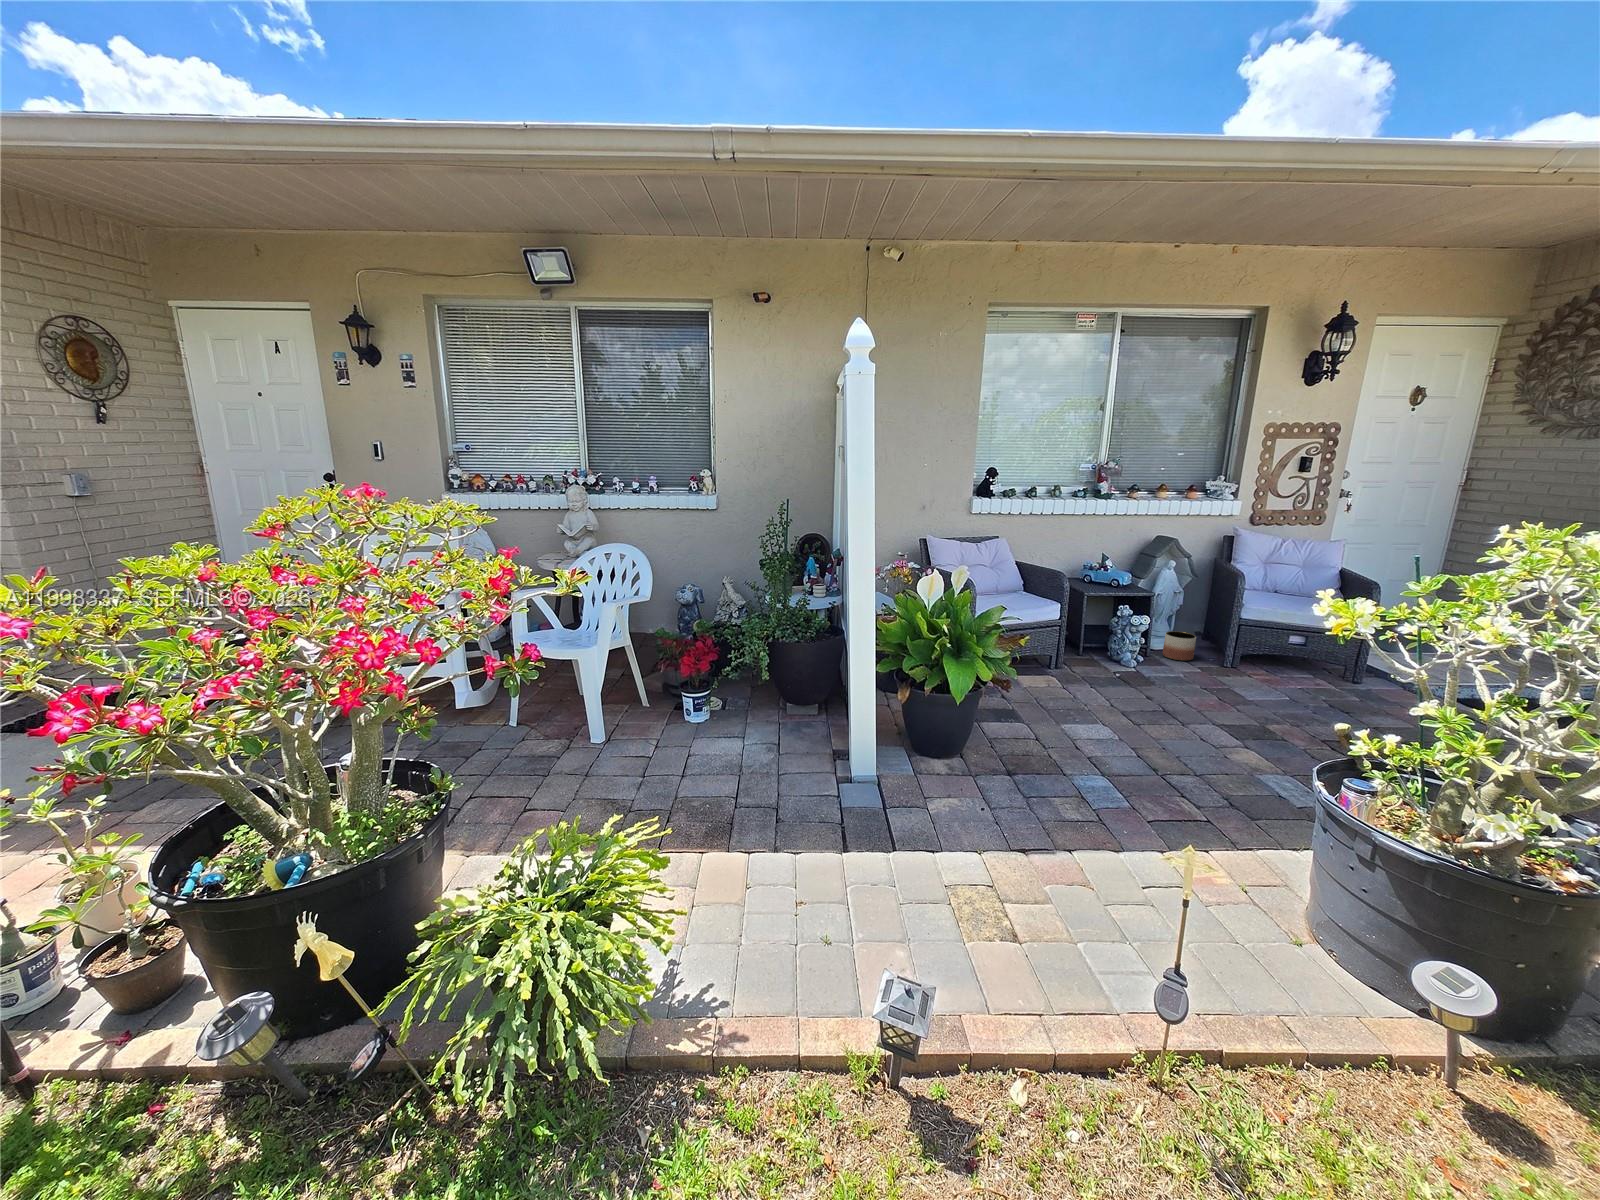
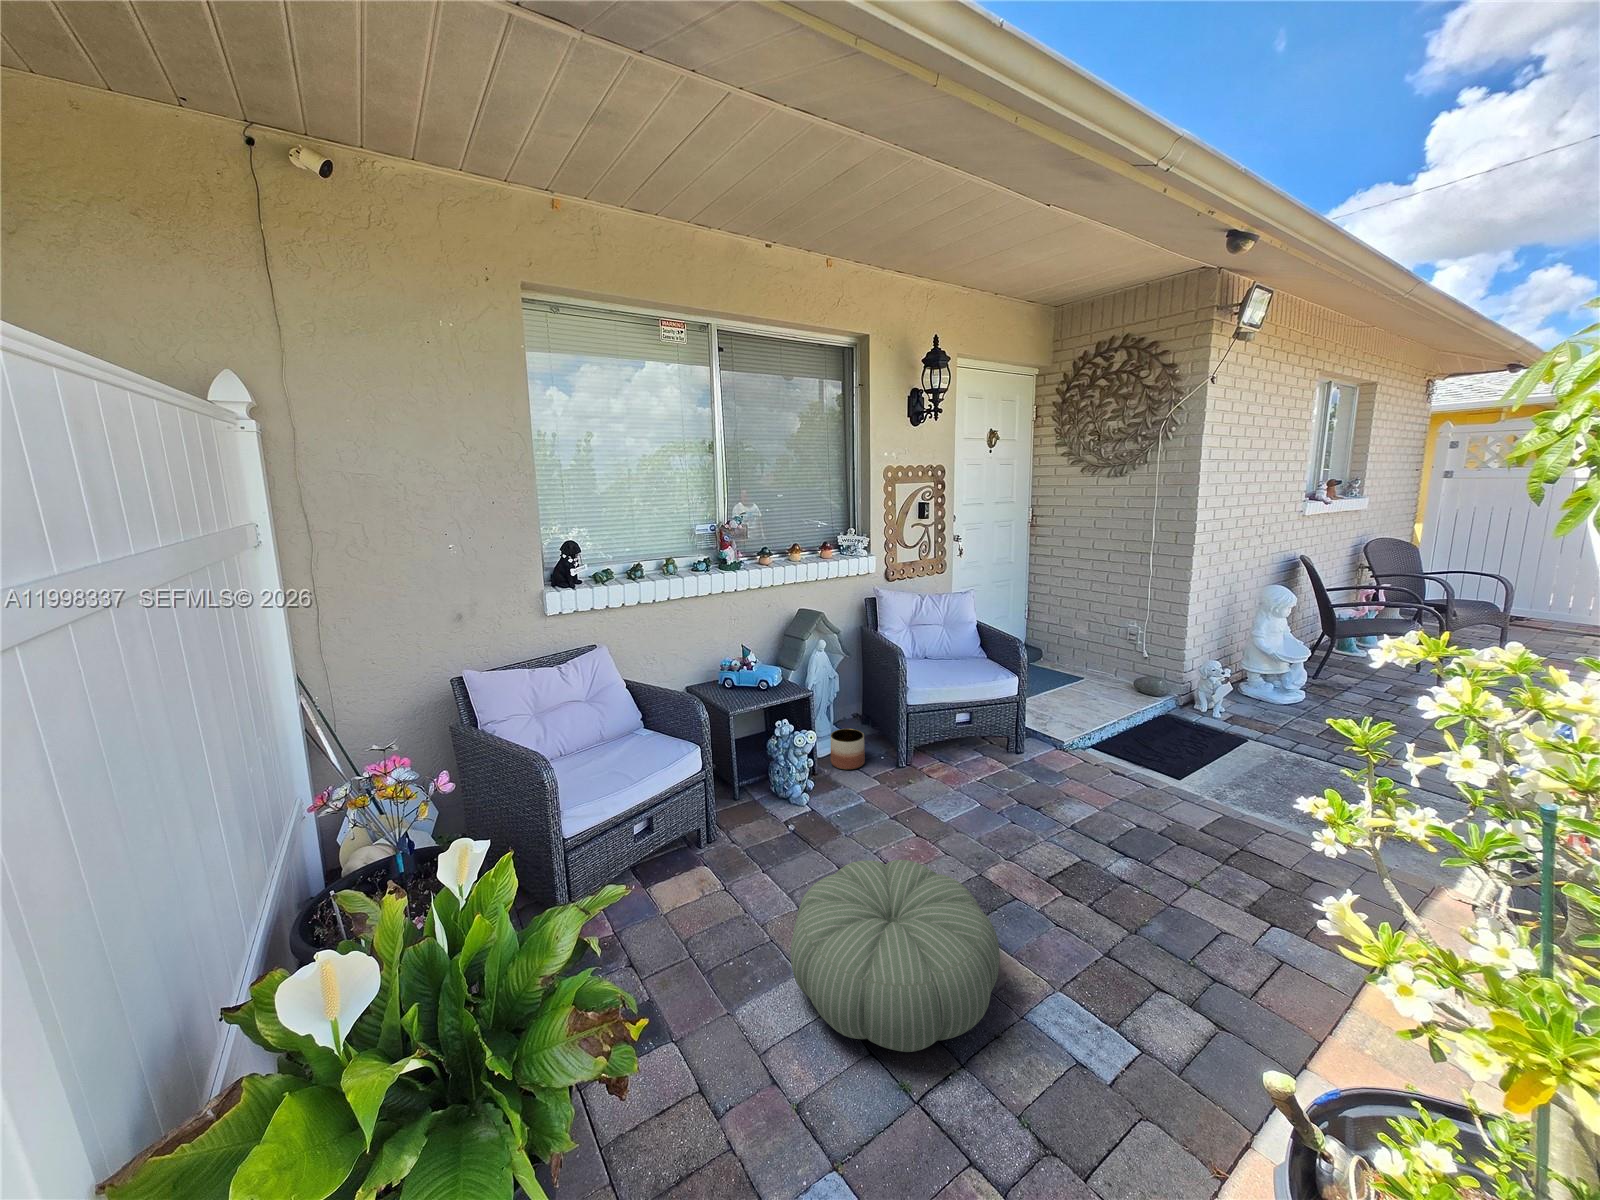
pouf: none [1097,673,1247,760] -> present [791,860,1000,1052]

